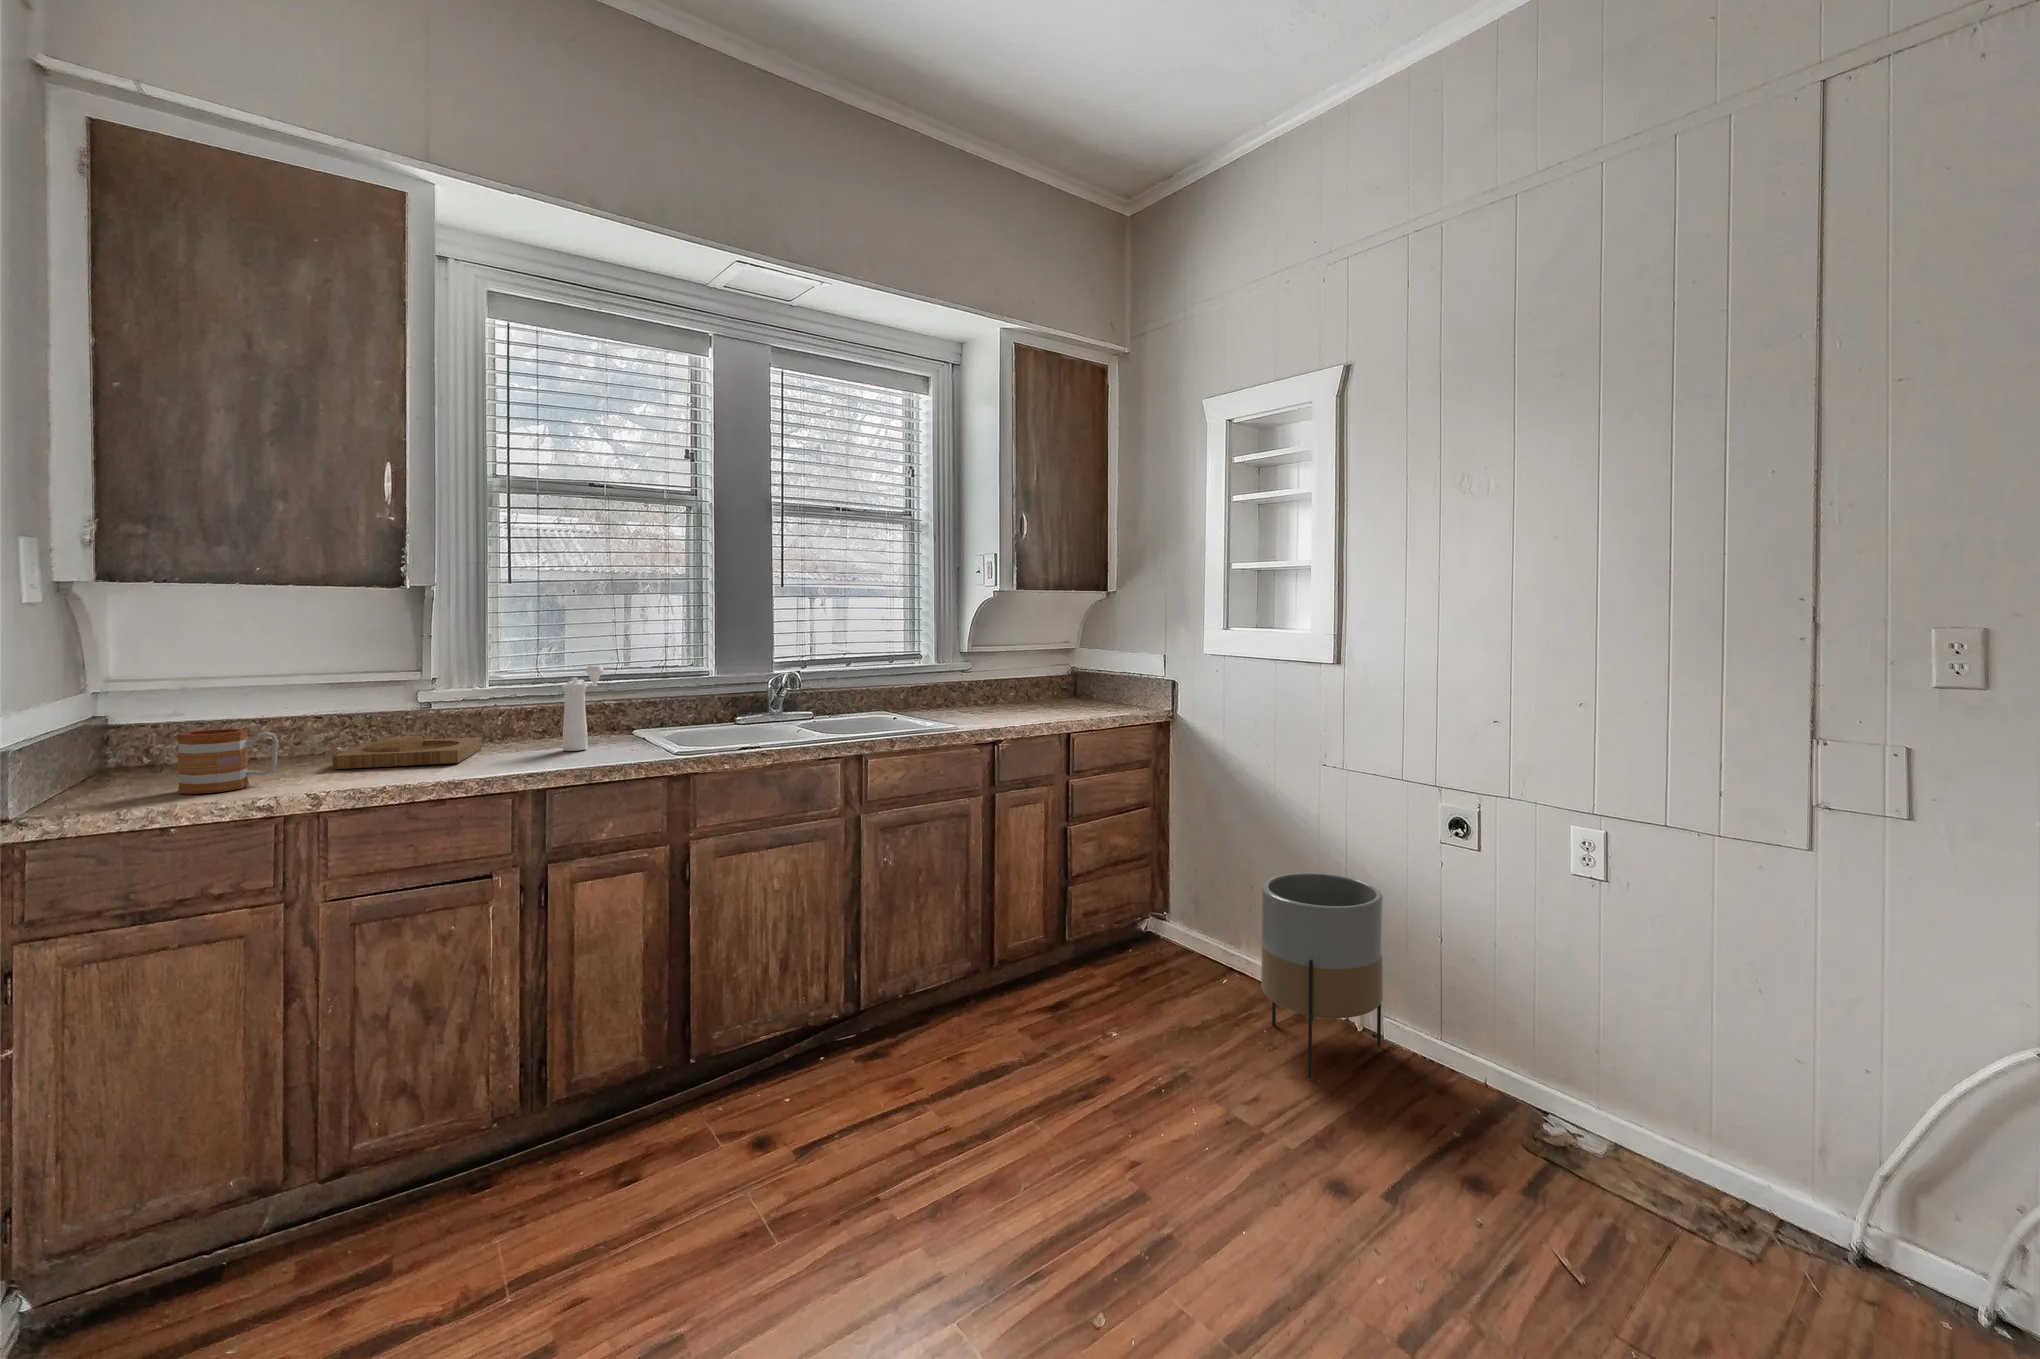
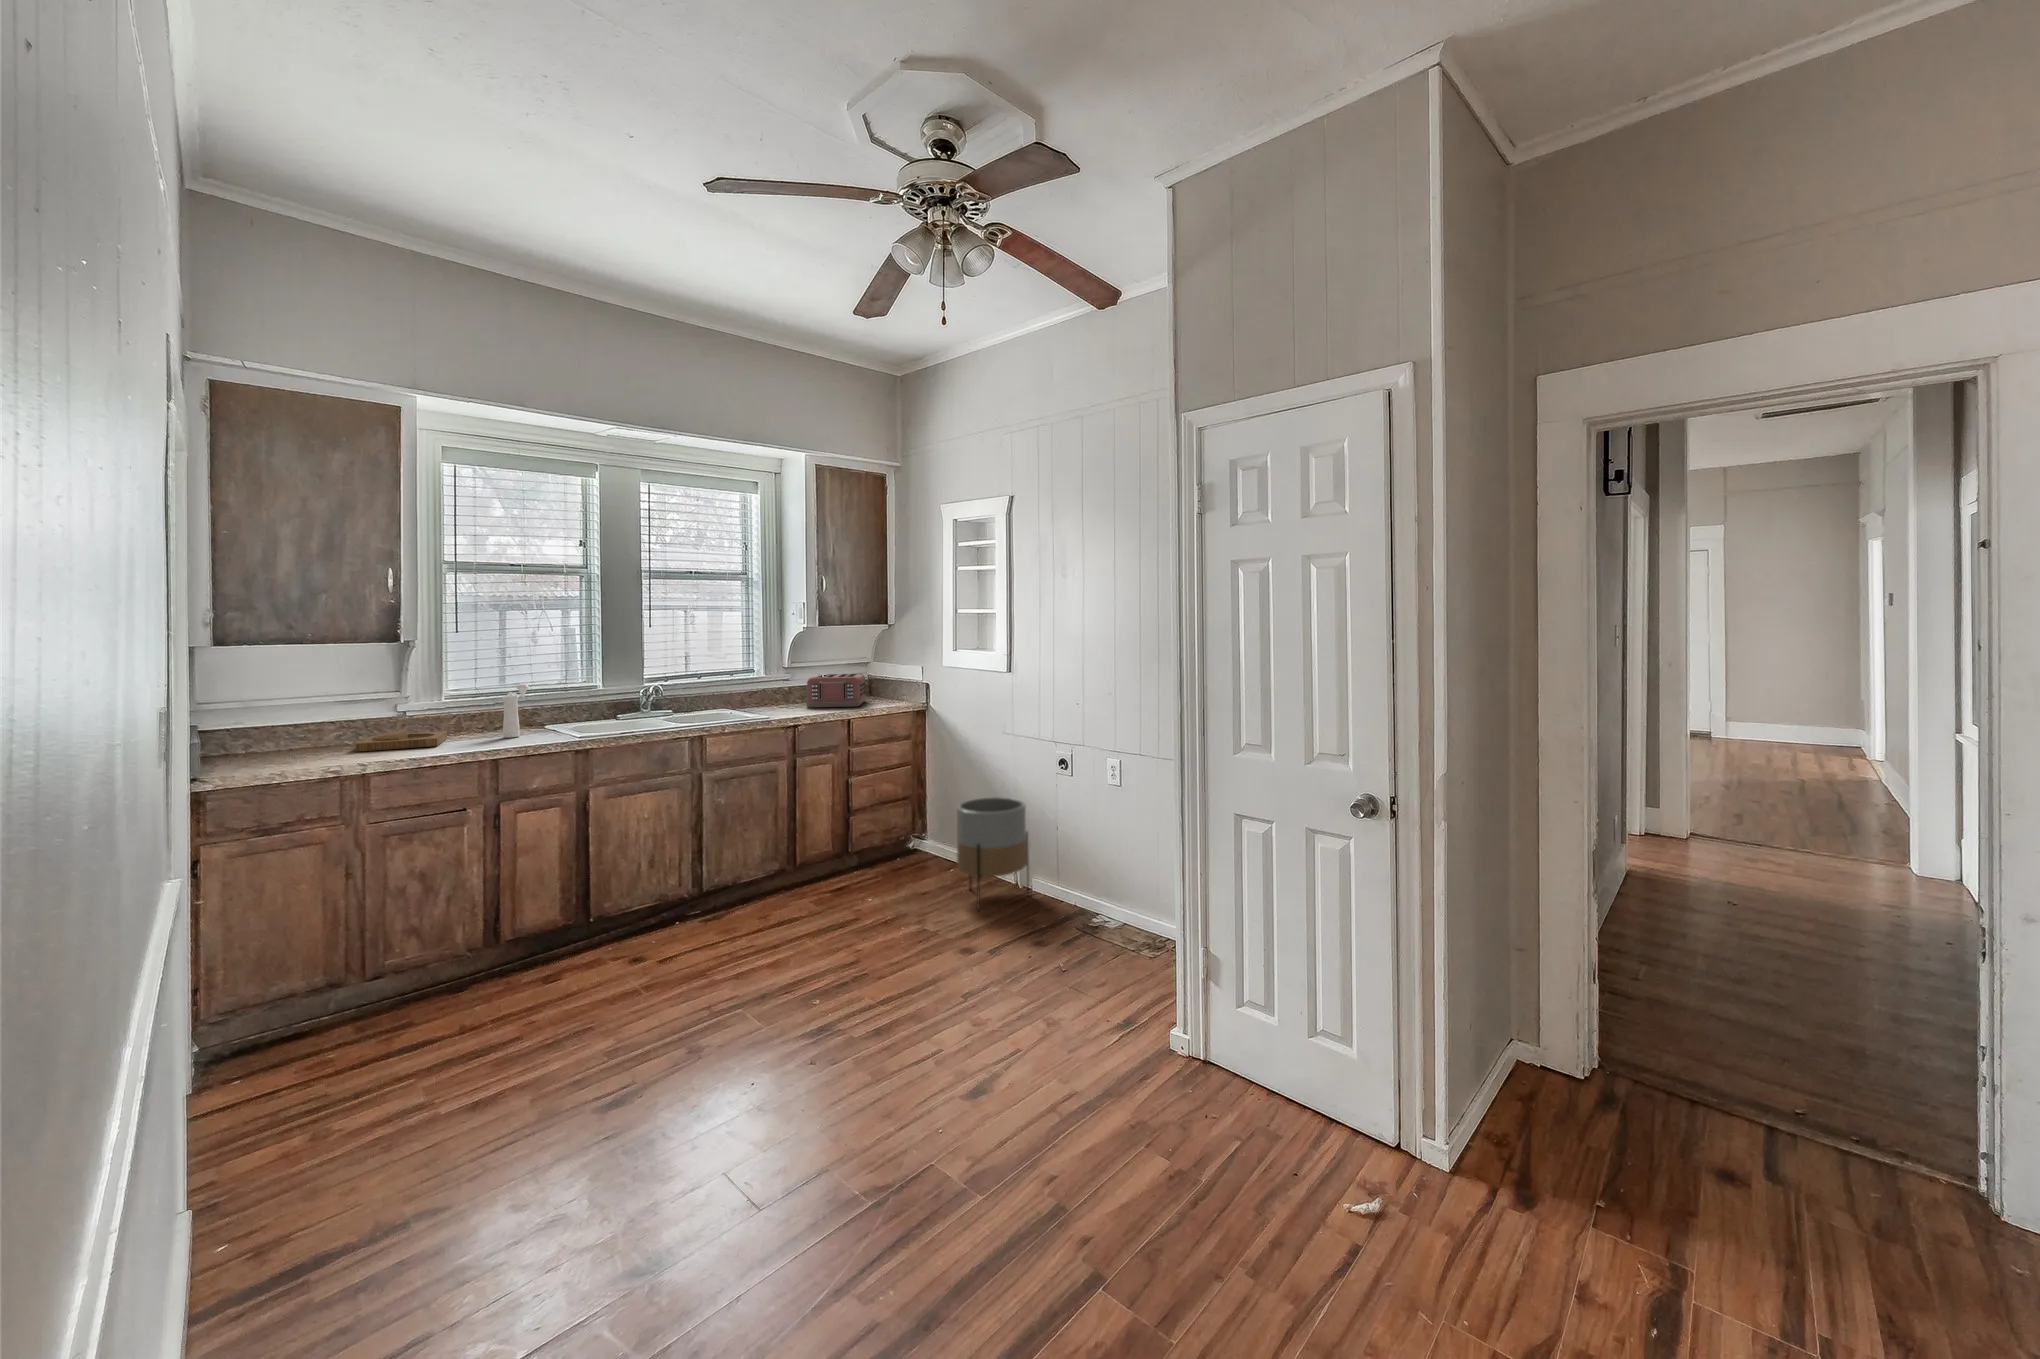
toaster: none [999,664,1079,713] -> present [806,674,866,708]
mug: present [177,729,278,794] -> none [268,728,328,766]

